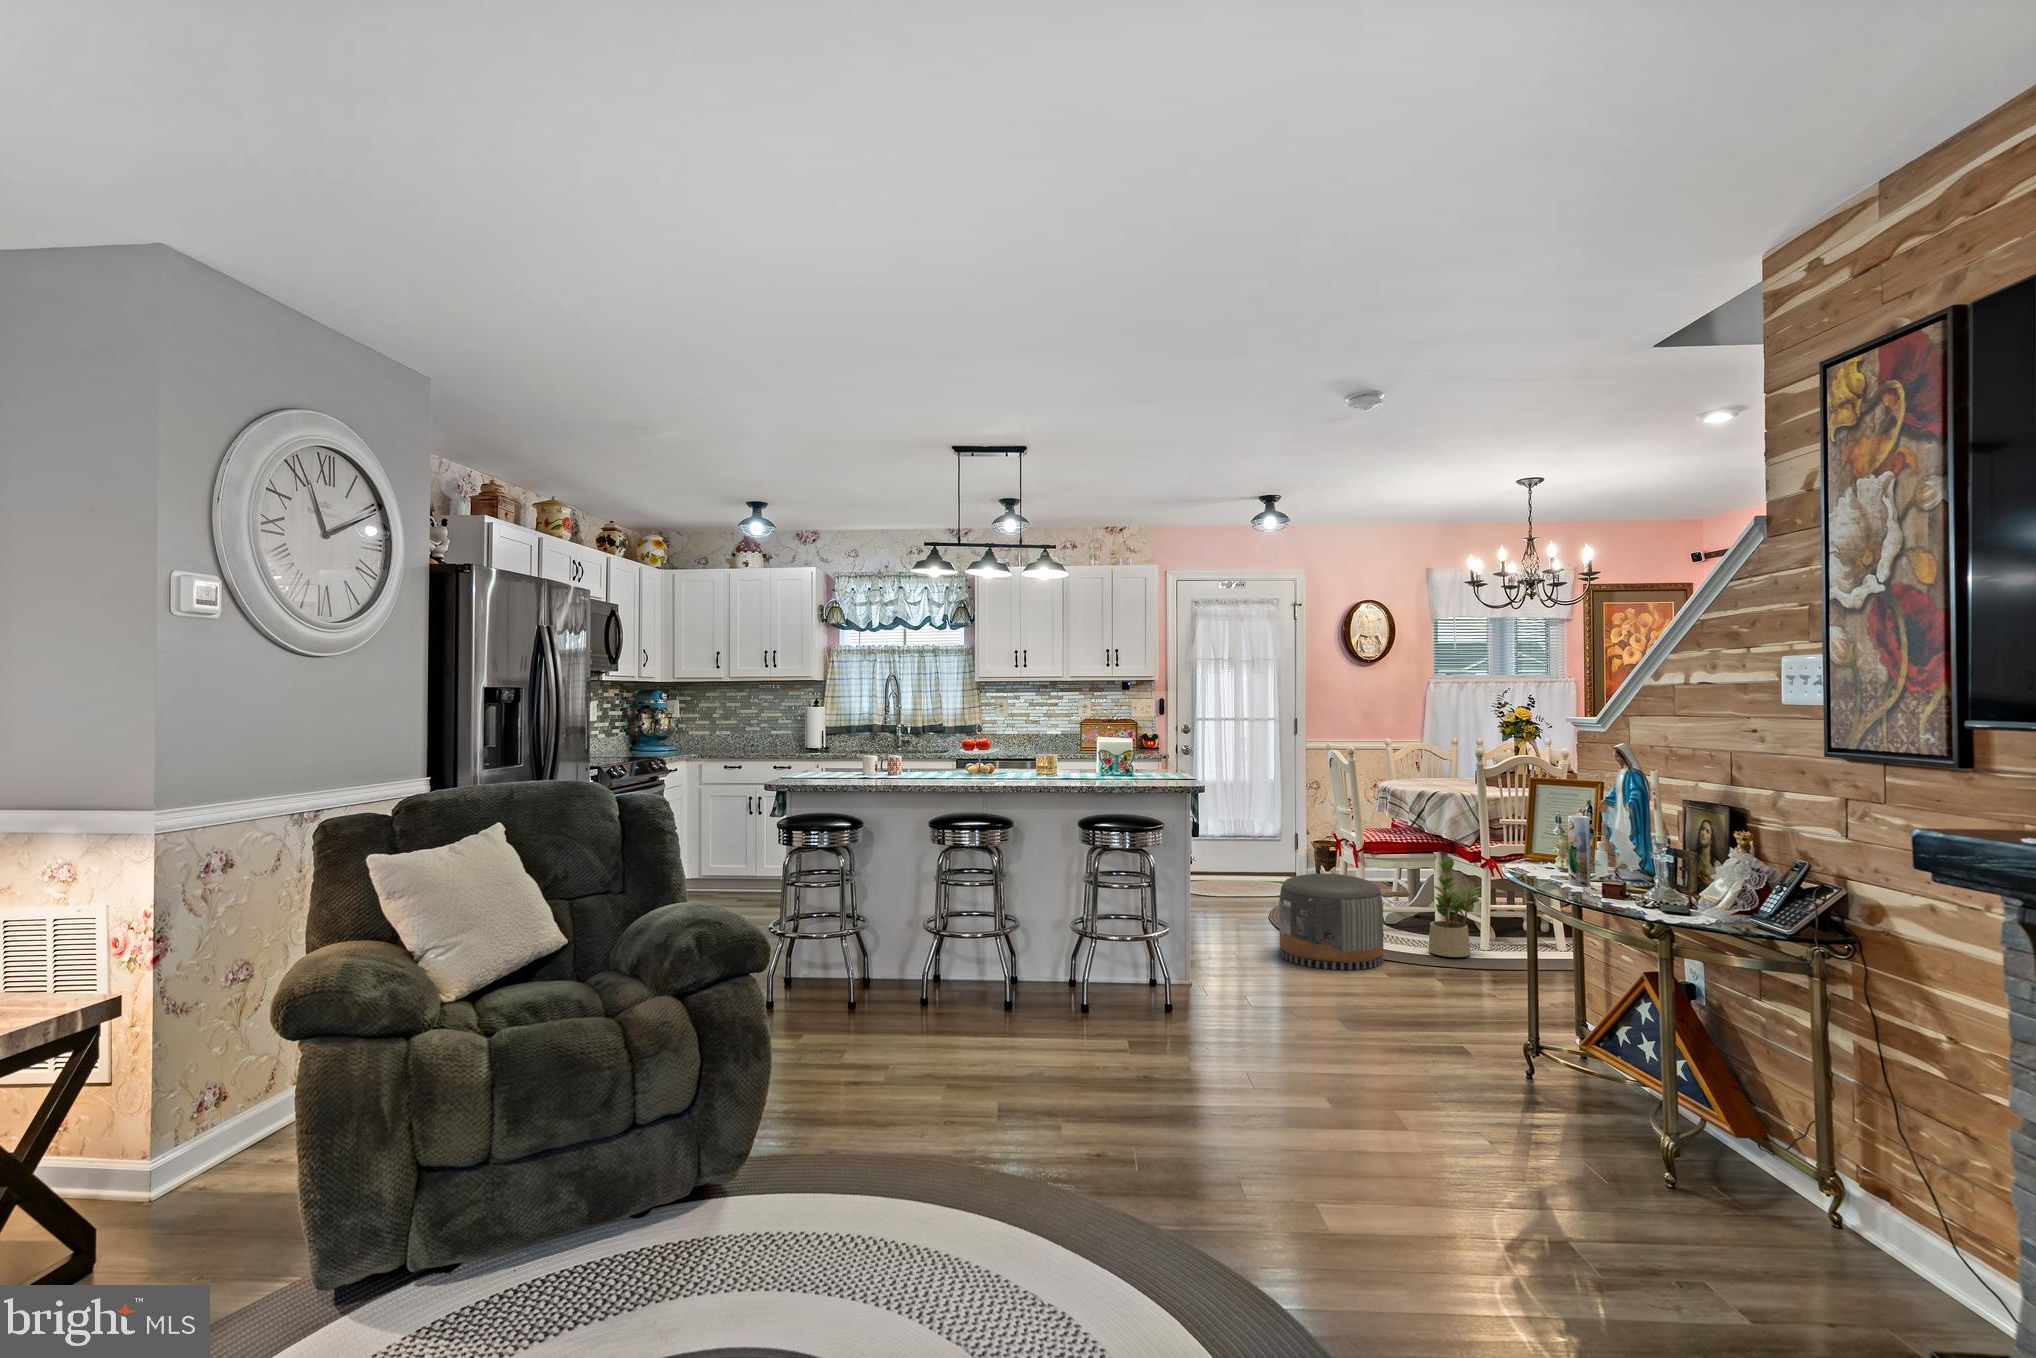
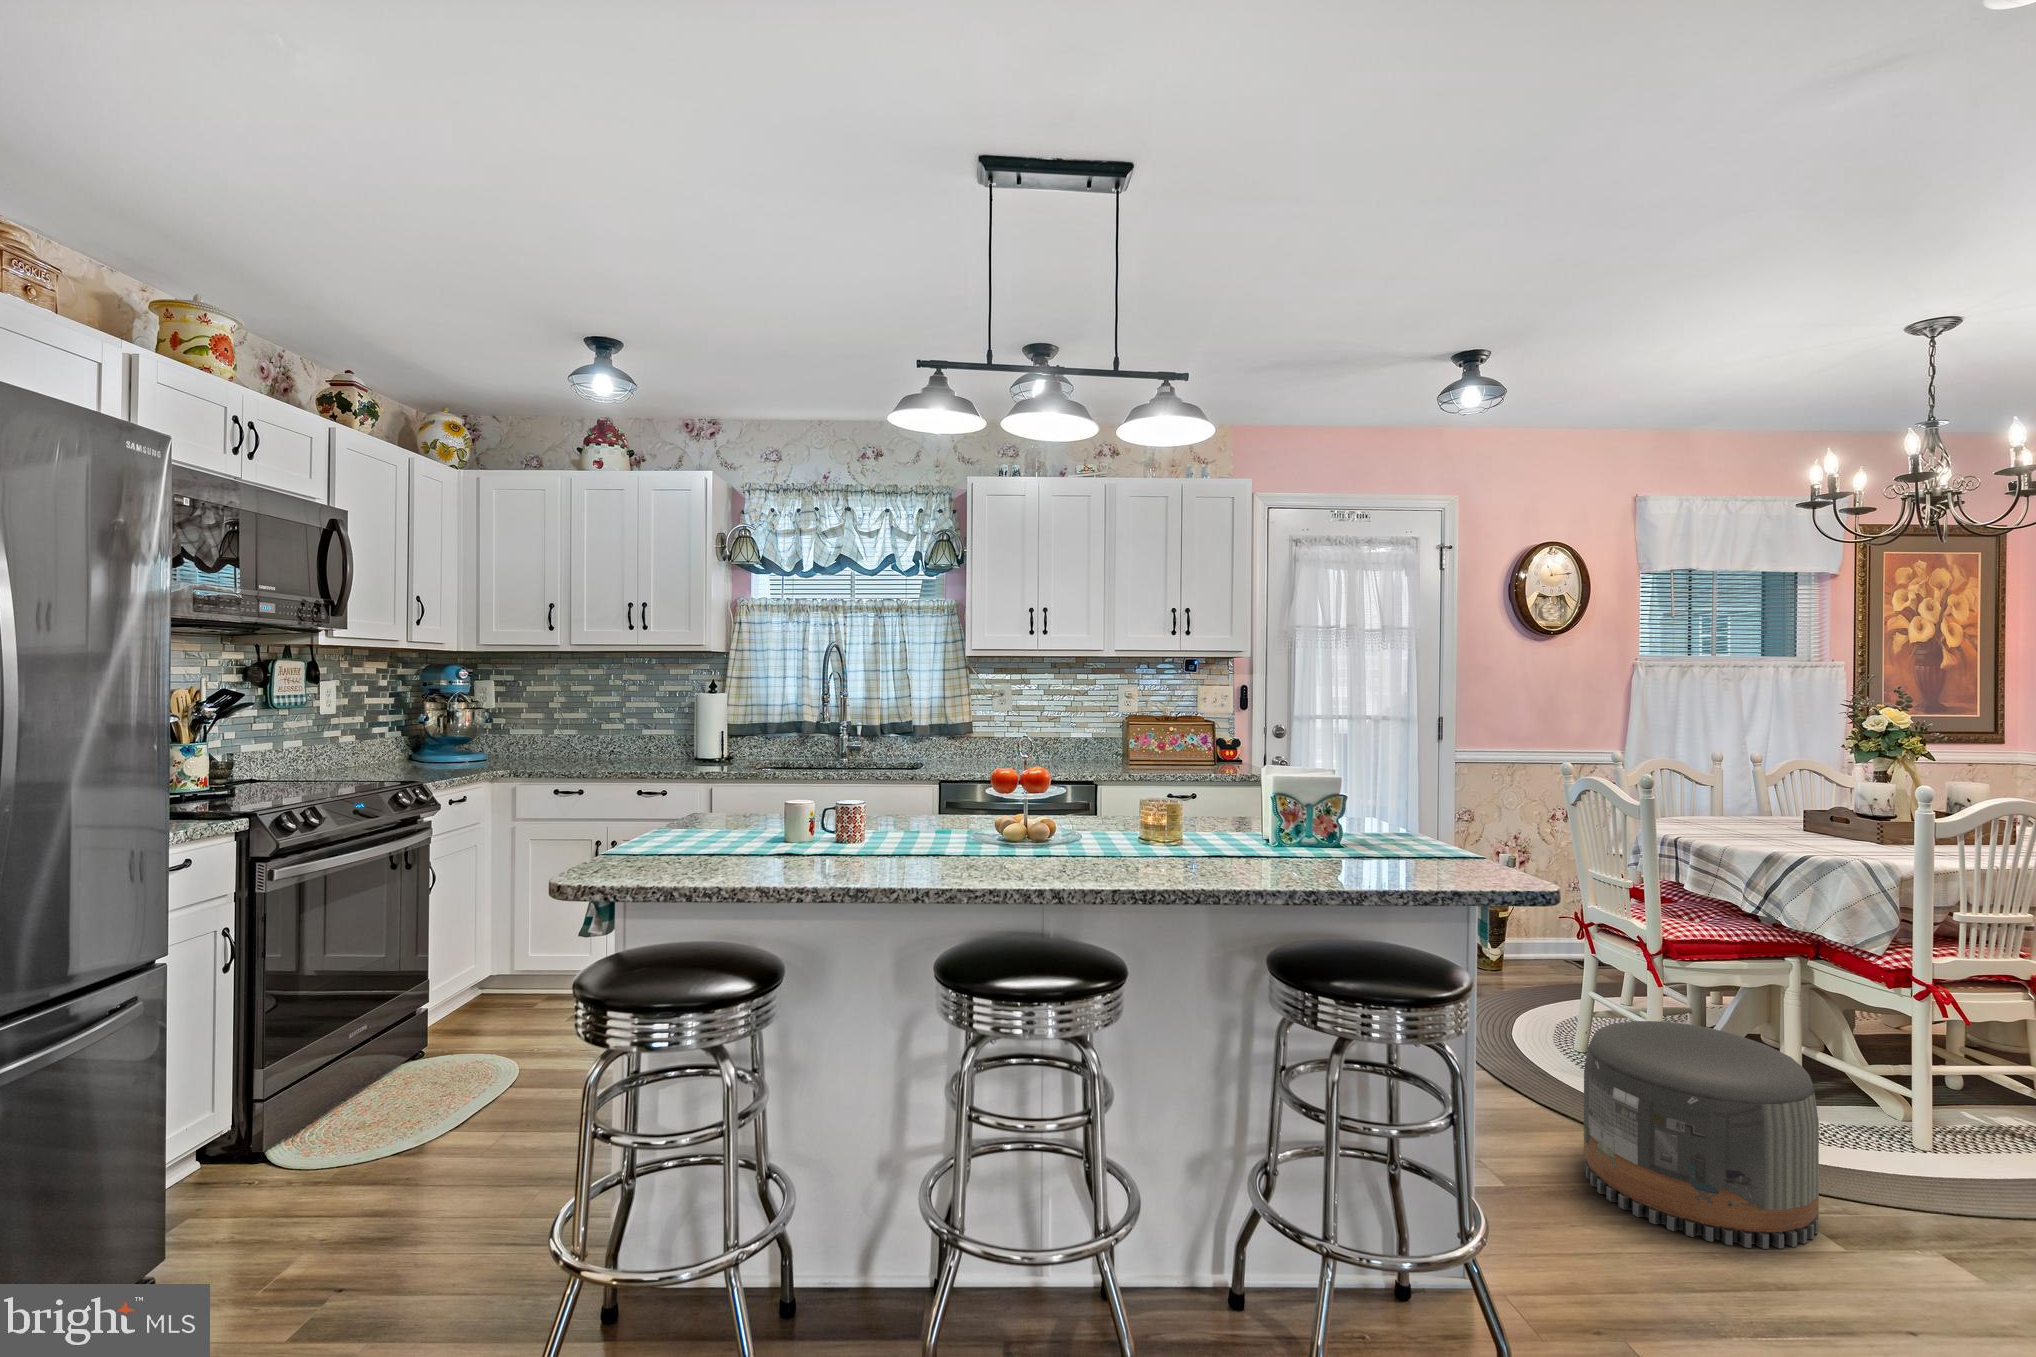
potted plant: present [1429,857,1482,957] -> none [1848,992,1965,1191]

